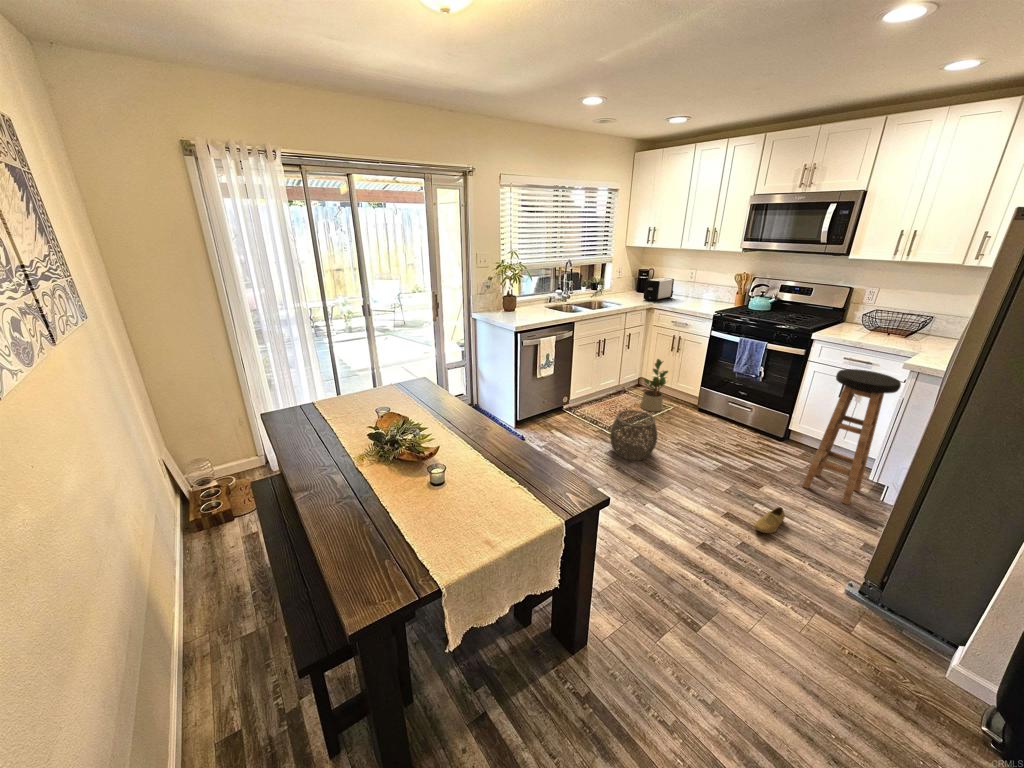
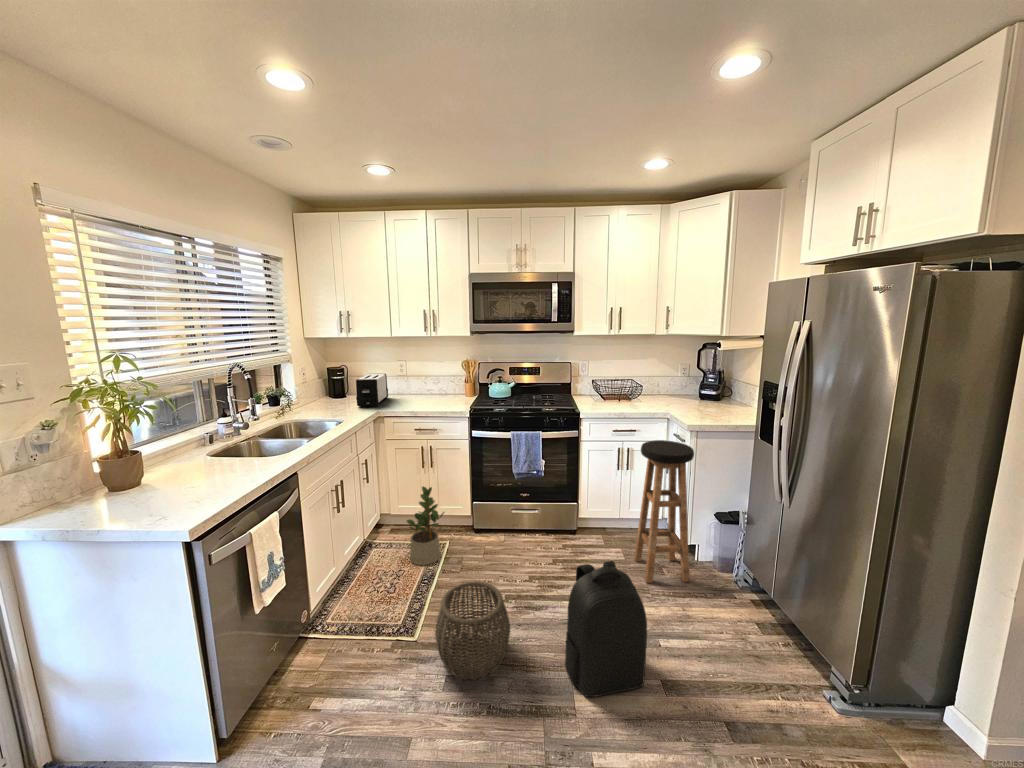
backpack: none [671,421,737,510] -> present [565,561,647,697]
shoe: present [754,507,785,533] -> none [680,630,708,683]

